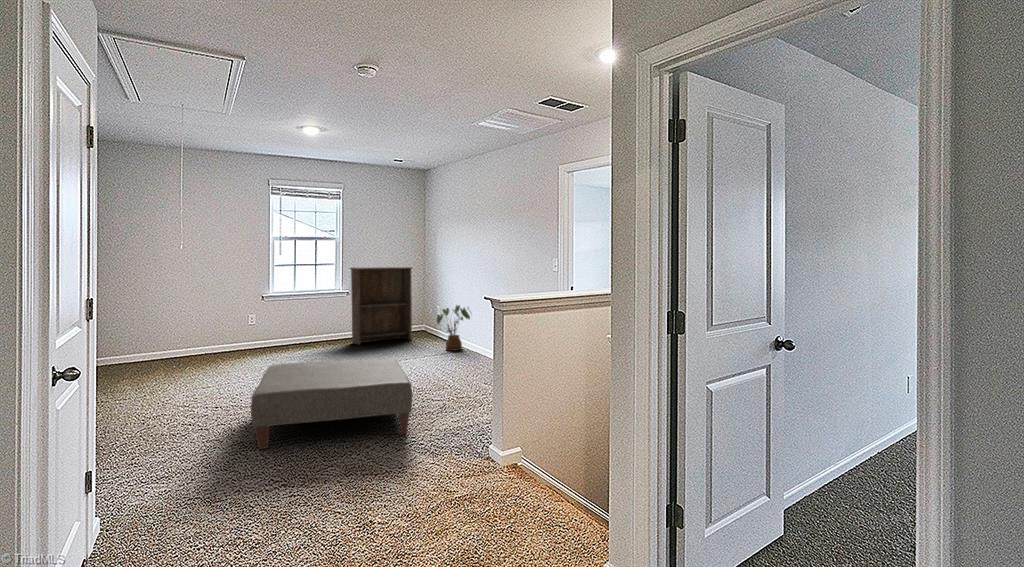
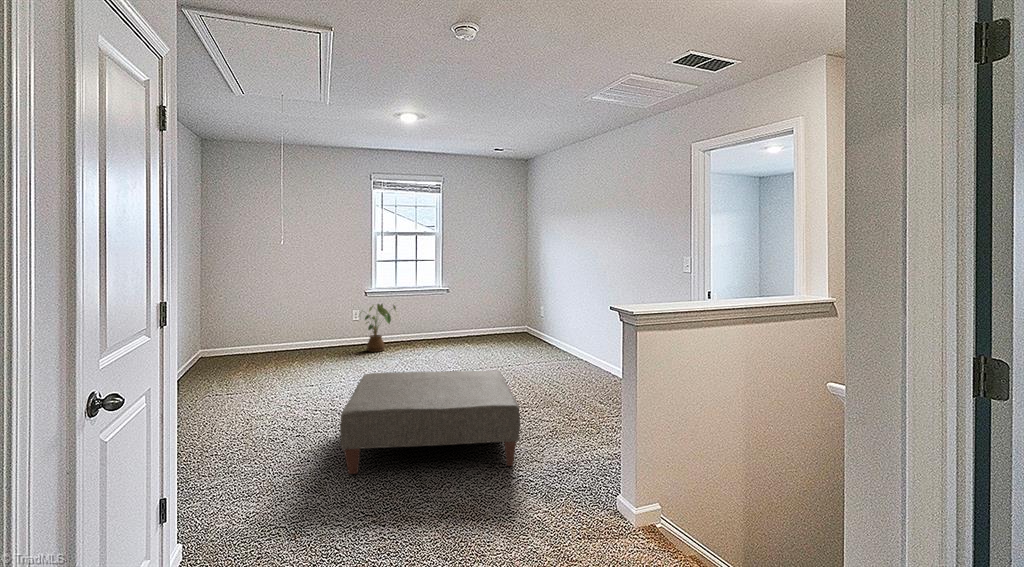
bookshelf: present [350,267,412,345] -> none [451,265,517,348]
house plant: present [437,305,471,351] -> present [365,304,396,352]

